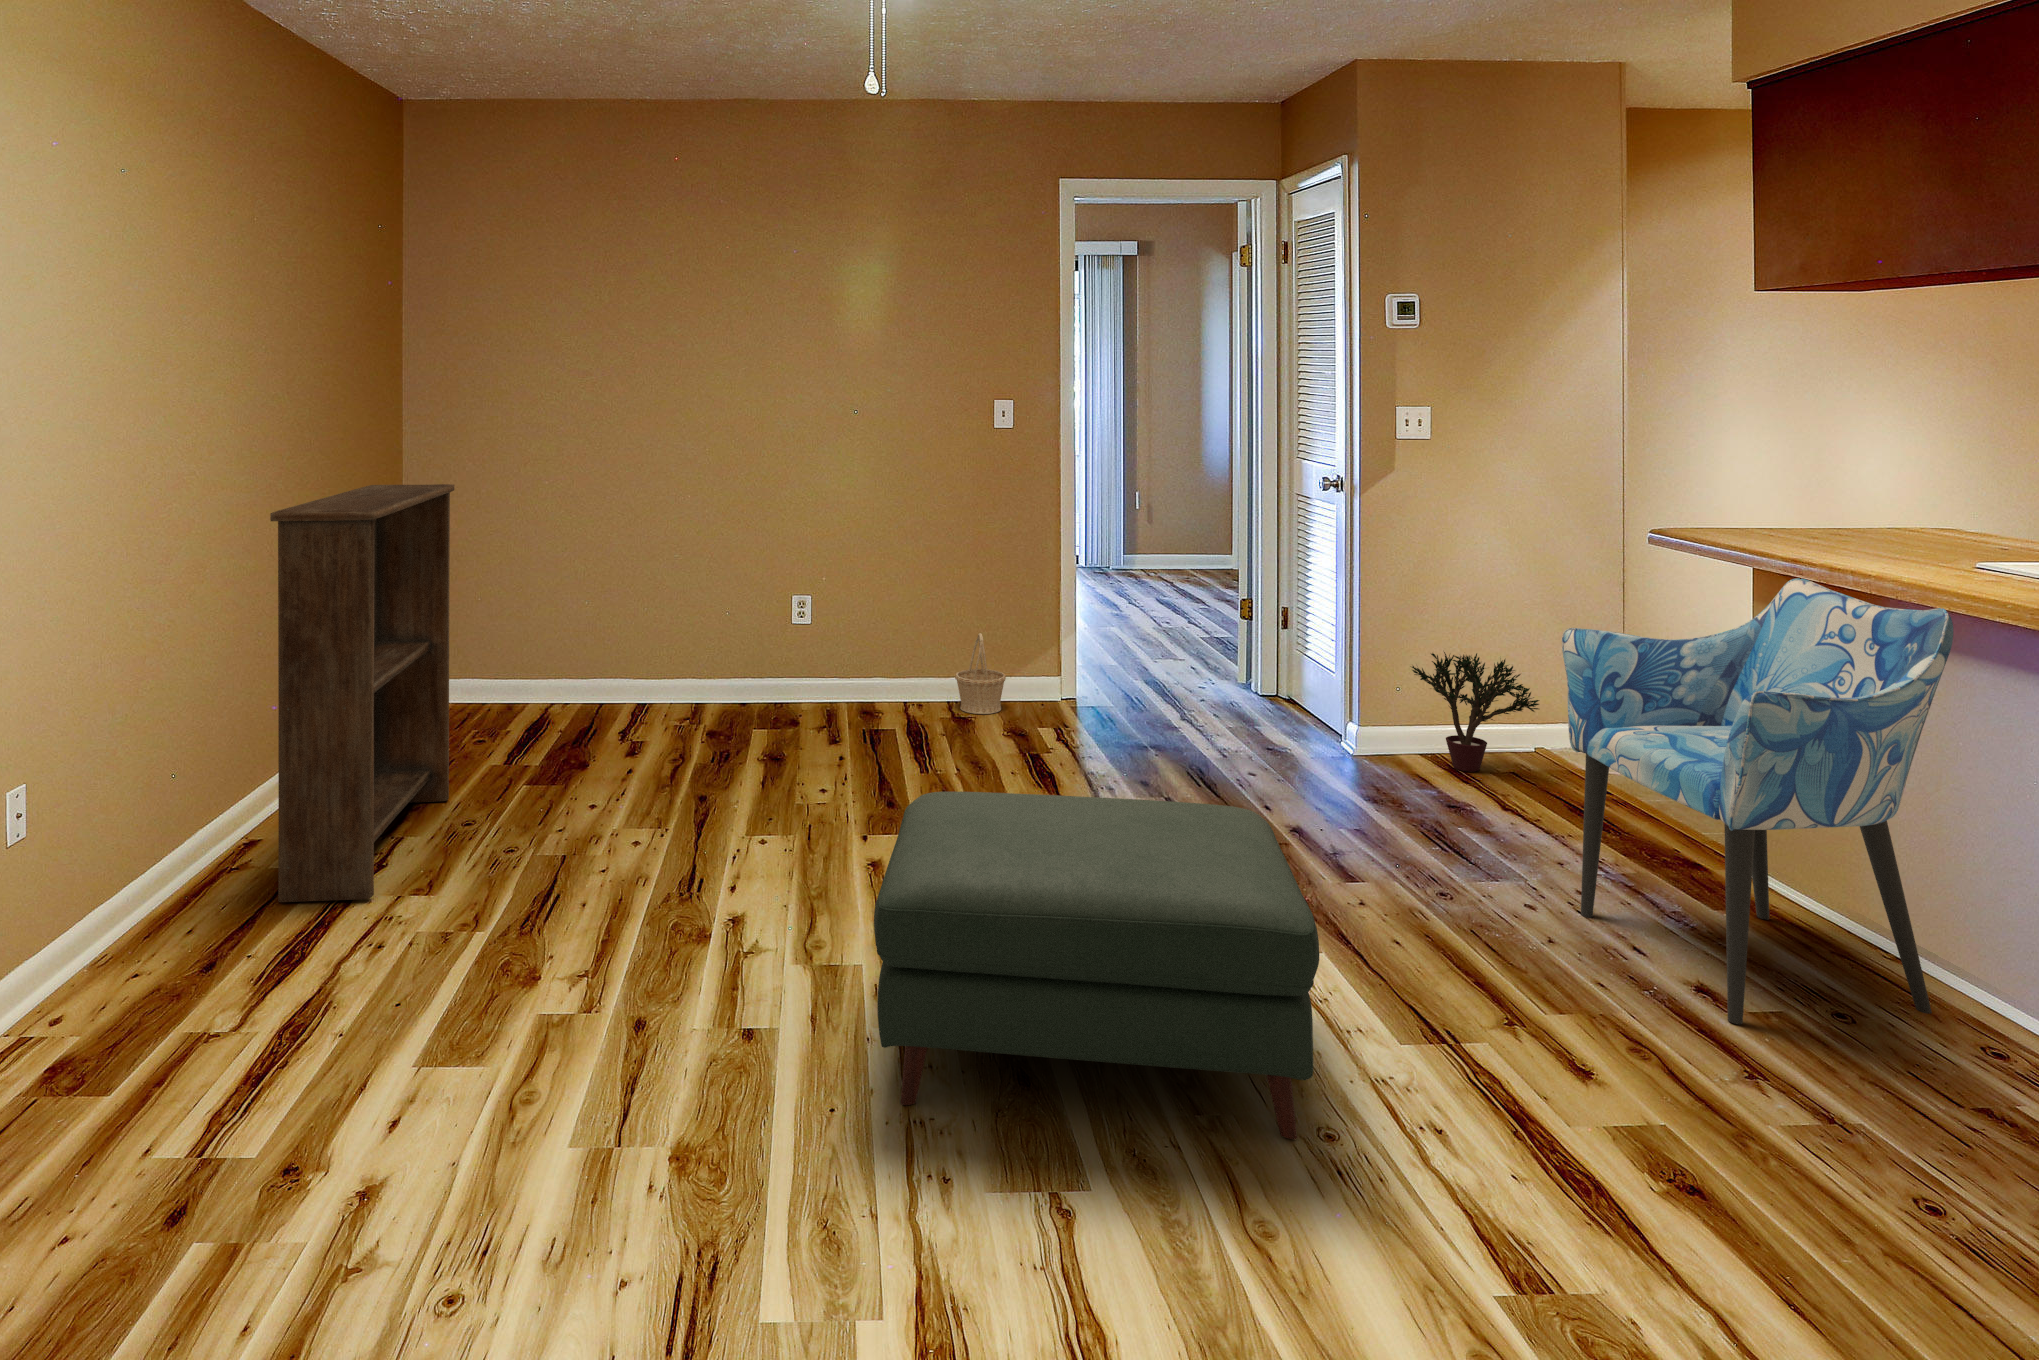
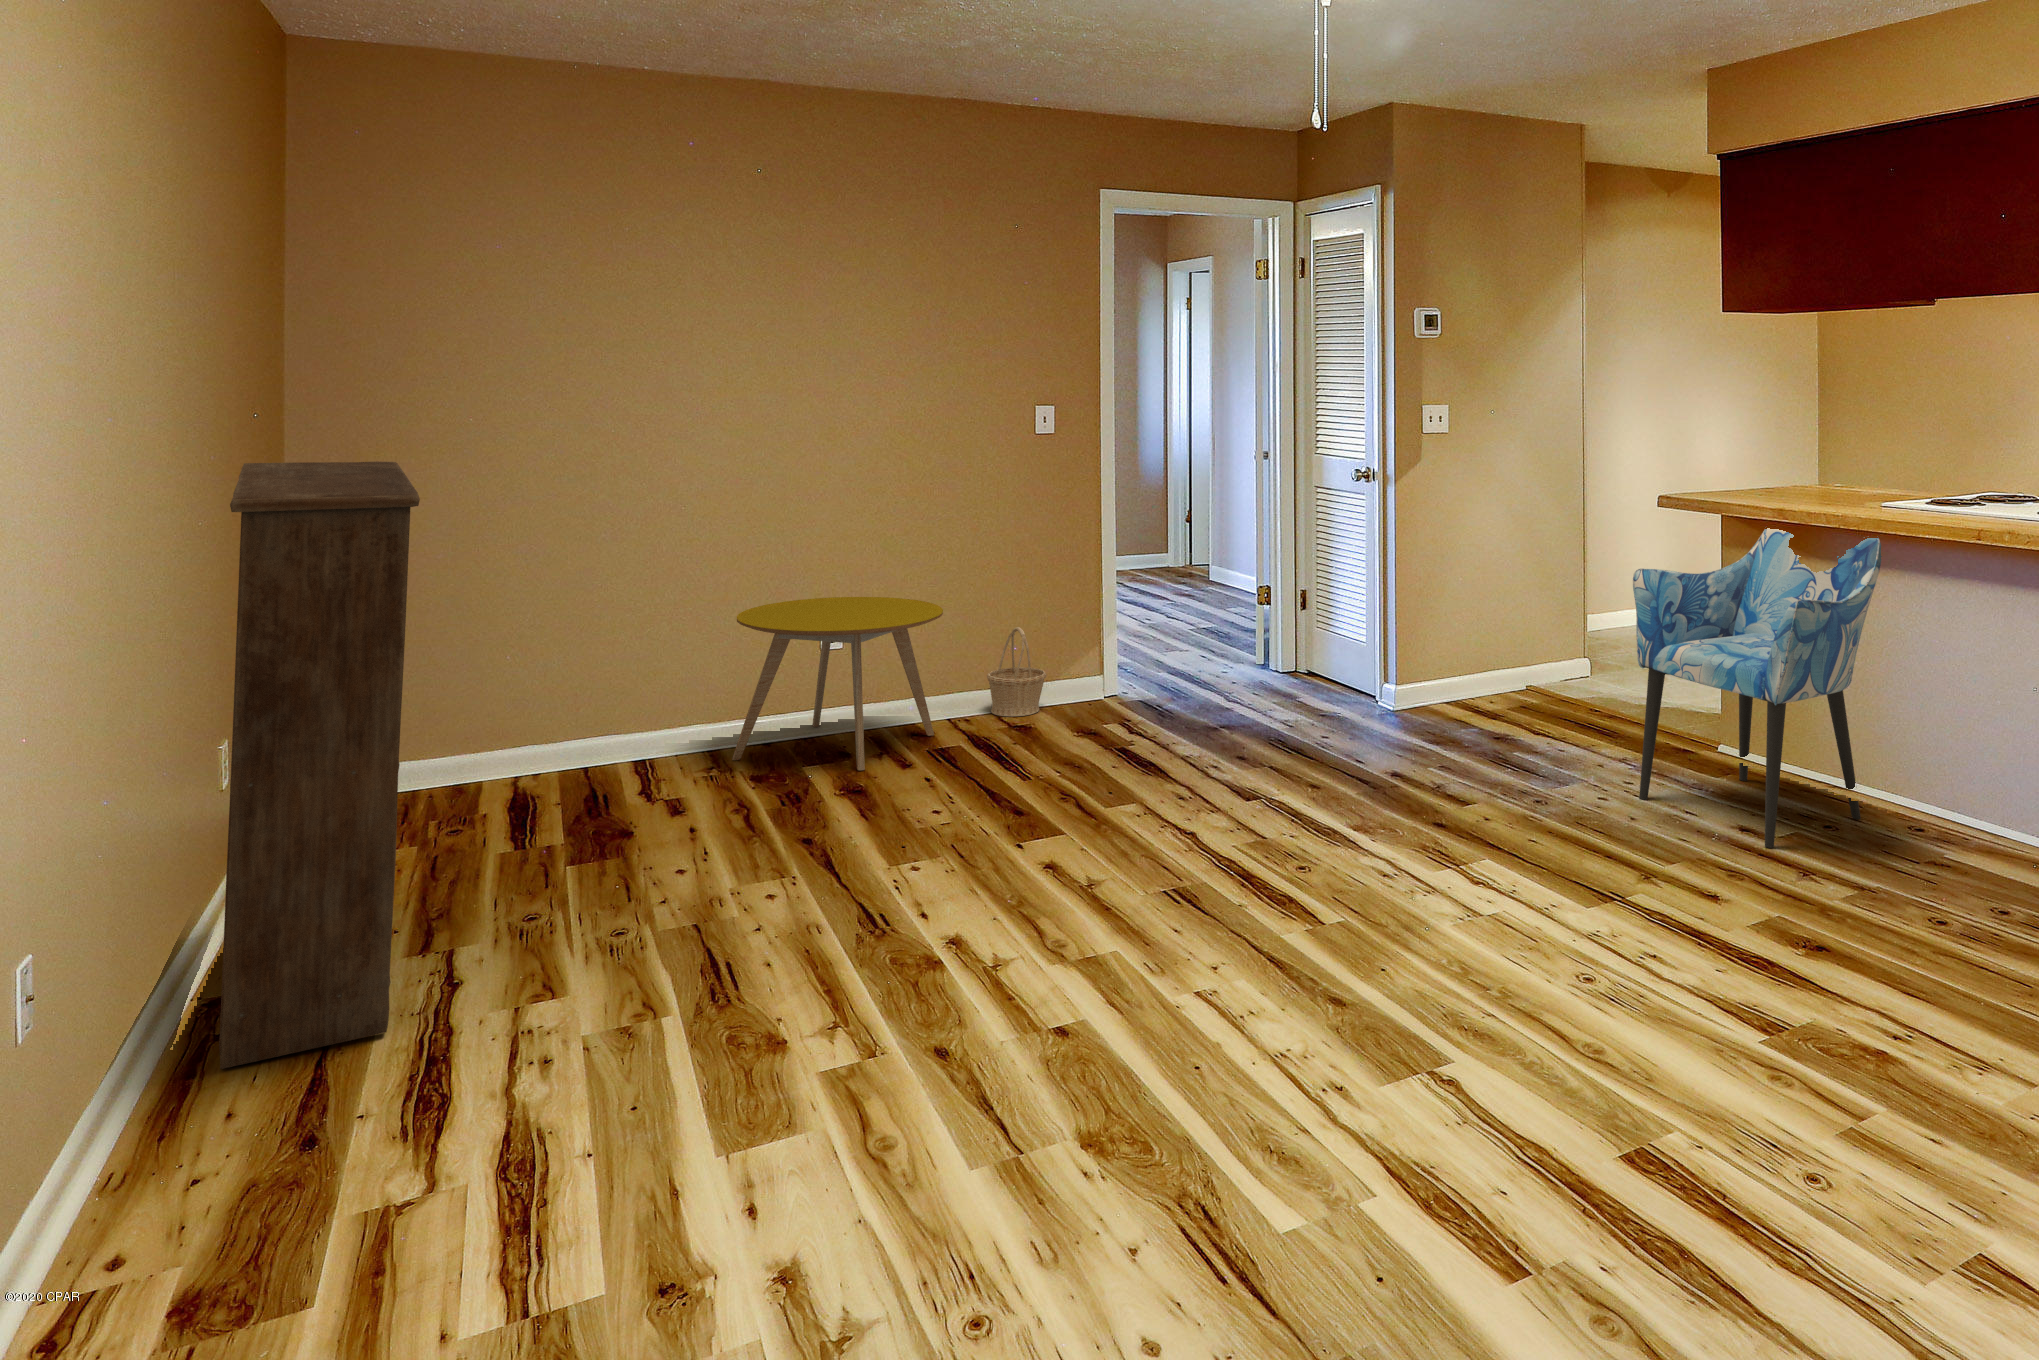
side table: none [742,596,899,746] -> present [732,597,943,770]
potted plant: present [1412,652,1539,772] -> none [1449,604,1556,710]
ottoman: present [874,792,1319,1140] -> none [1168,736,1598,1048]

